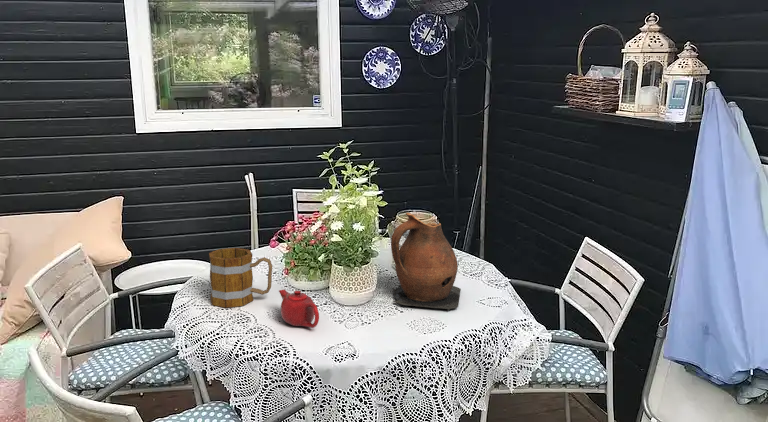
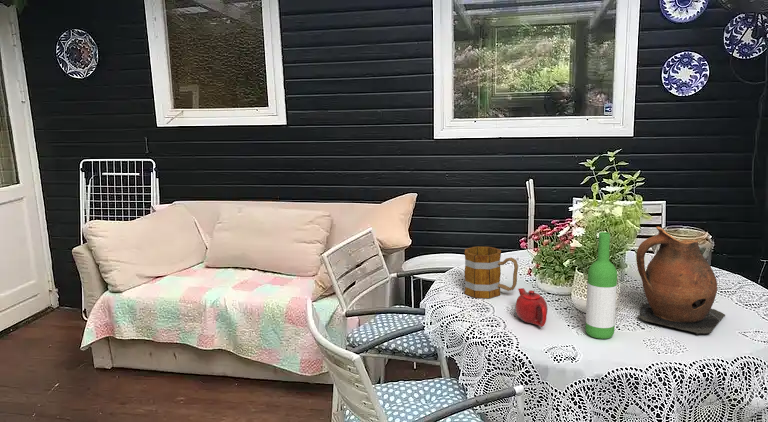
wine bottle: none [356,222,384,330] -> present [585,232,617,339]

